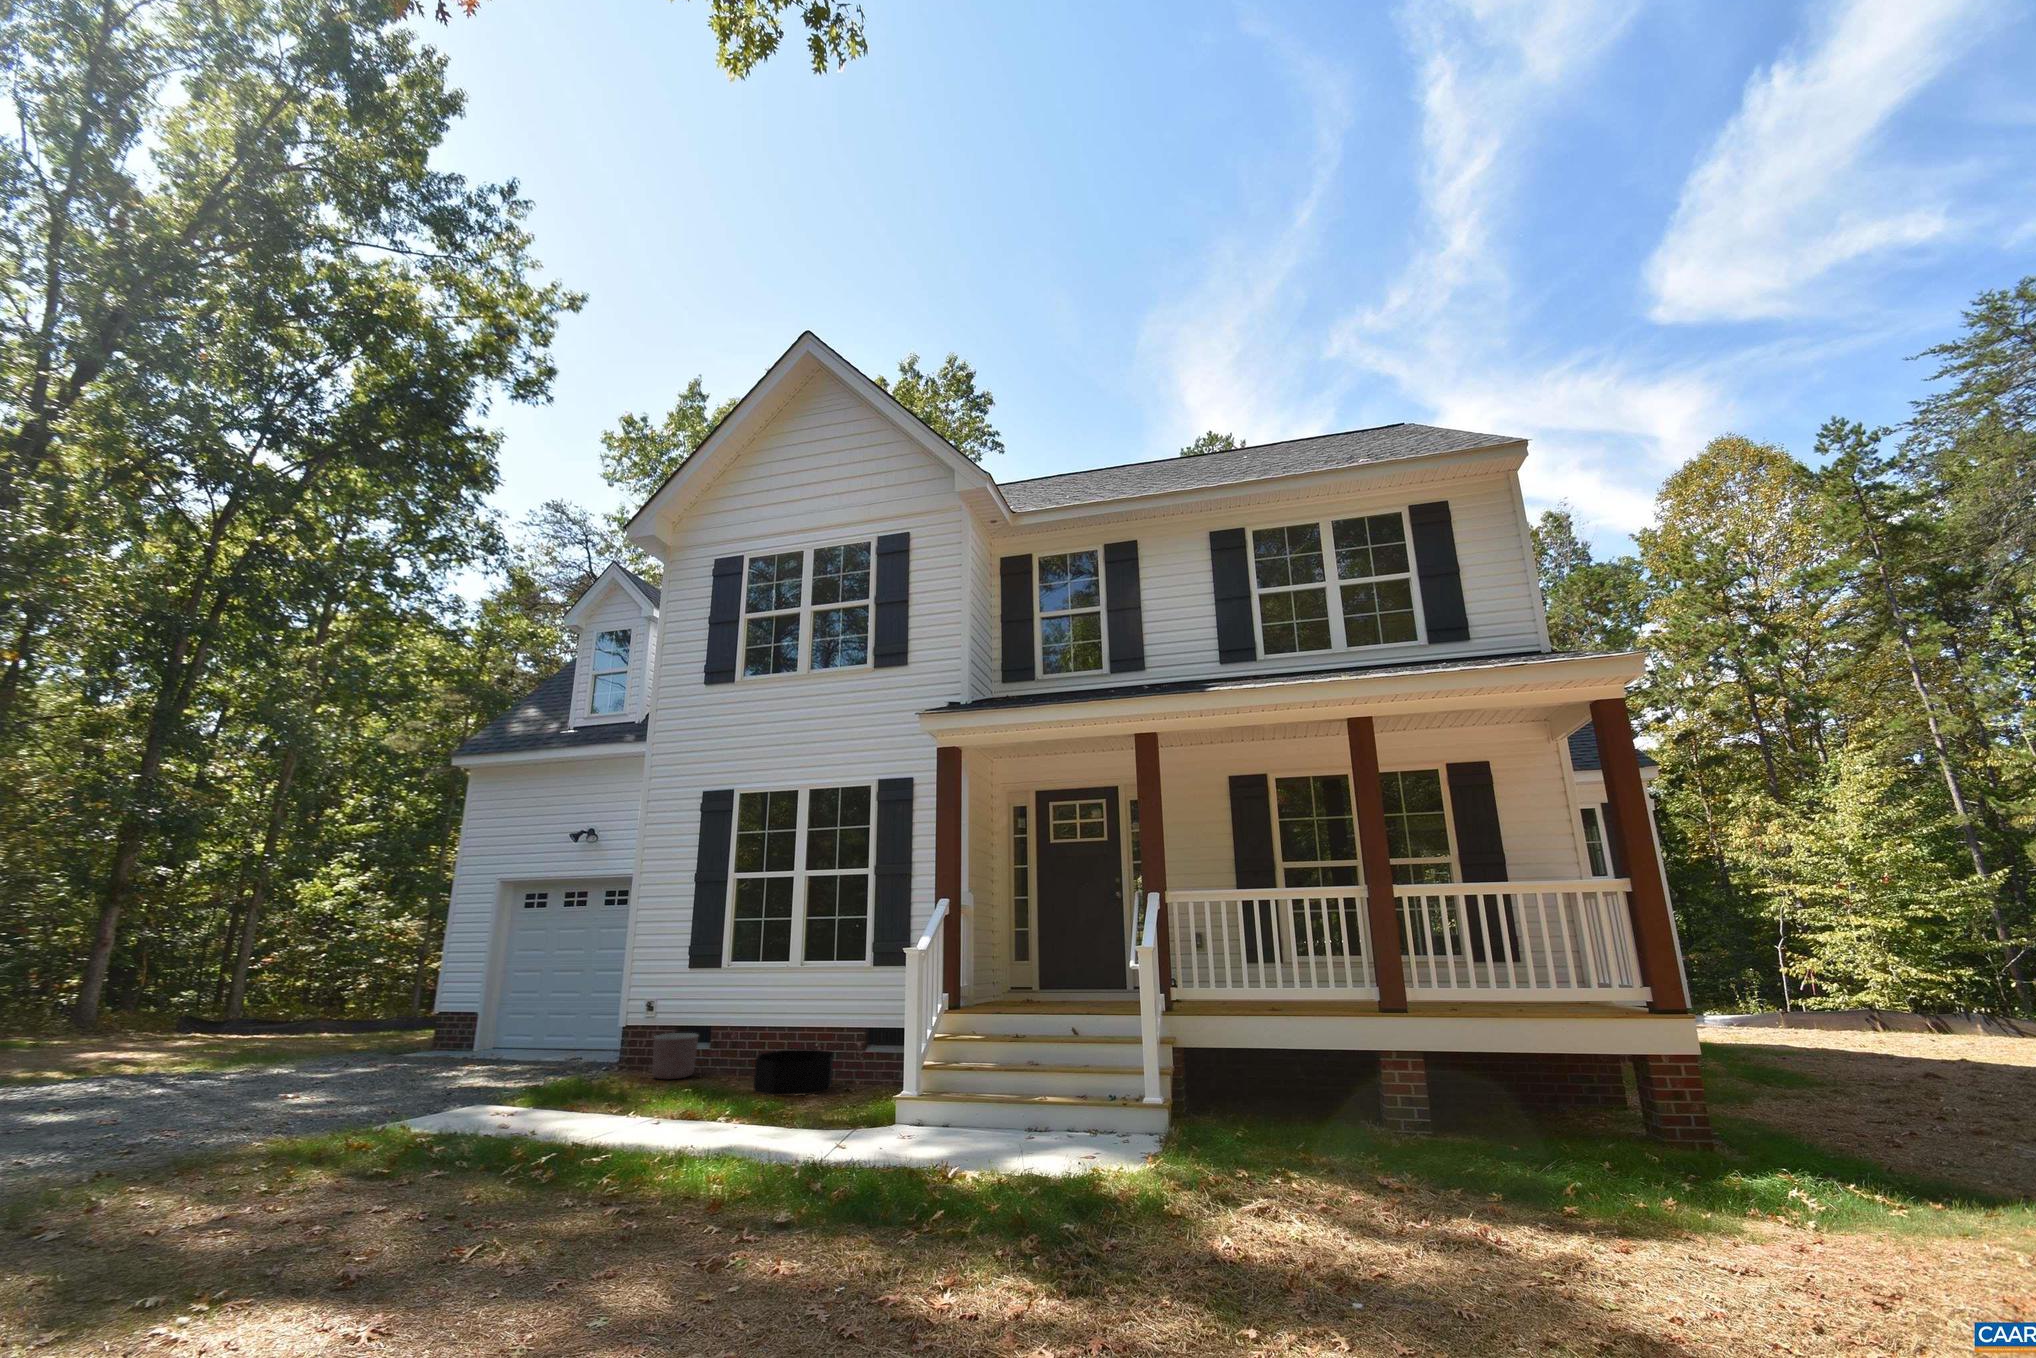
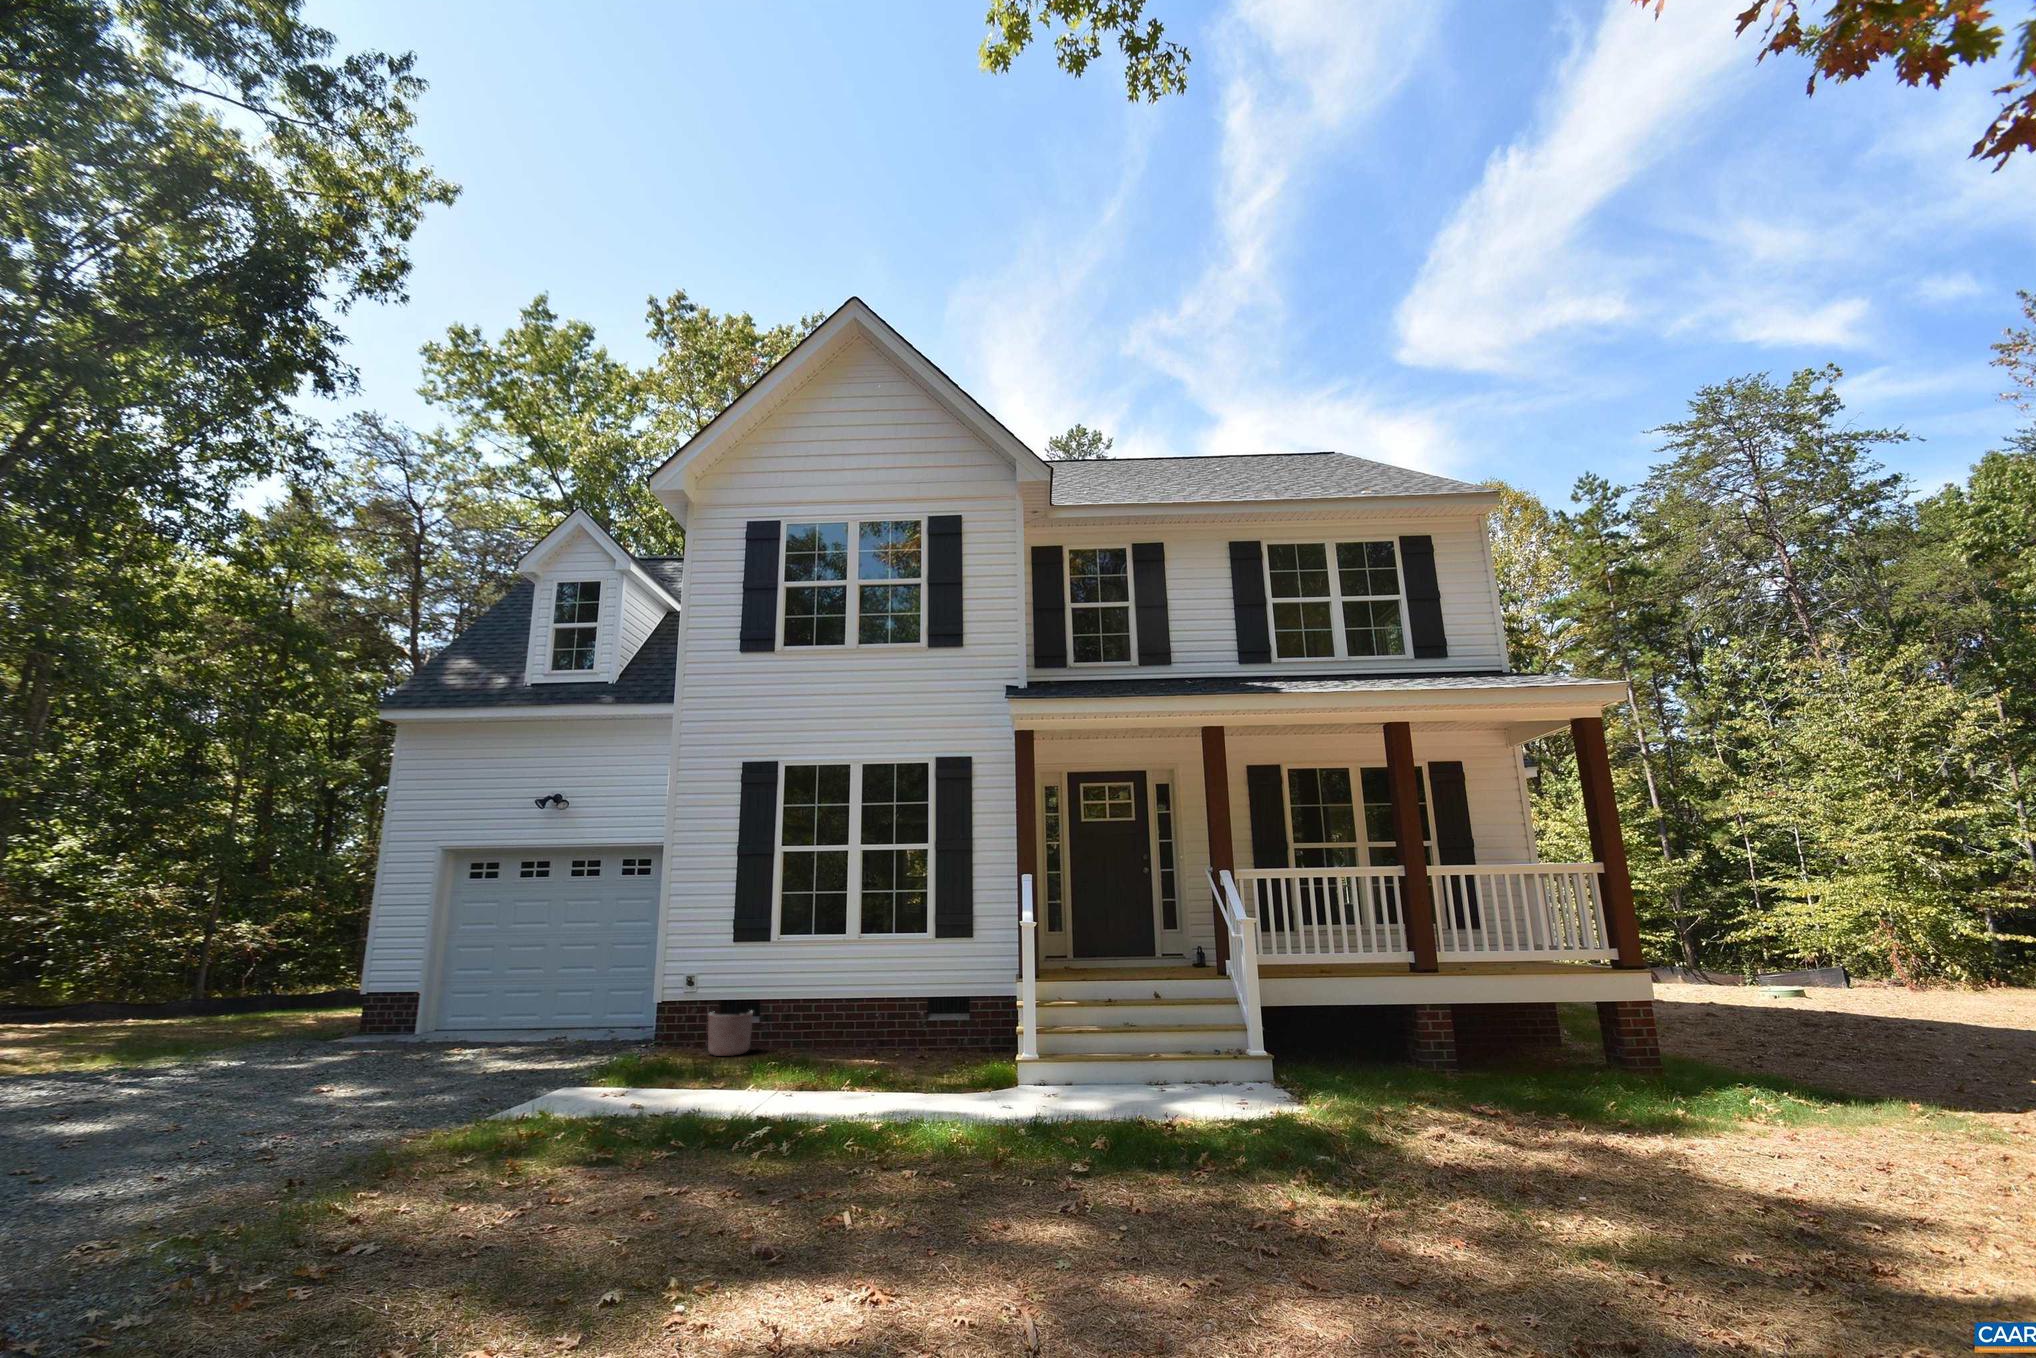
basket: present [754,1050,833,1096] -> none [837,1018,914,1062]

